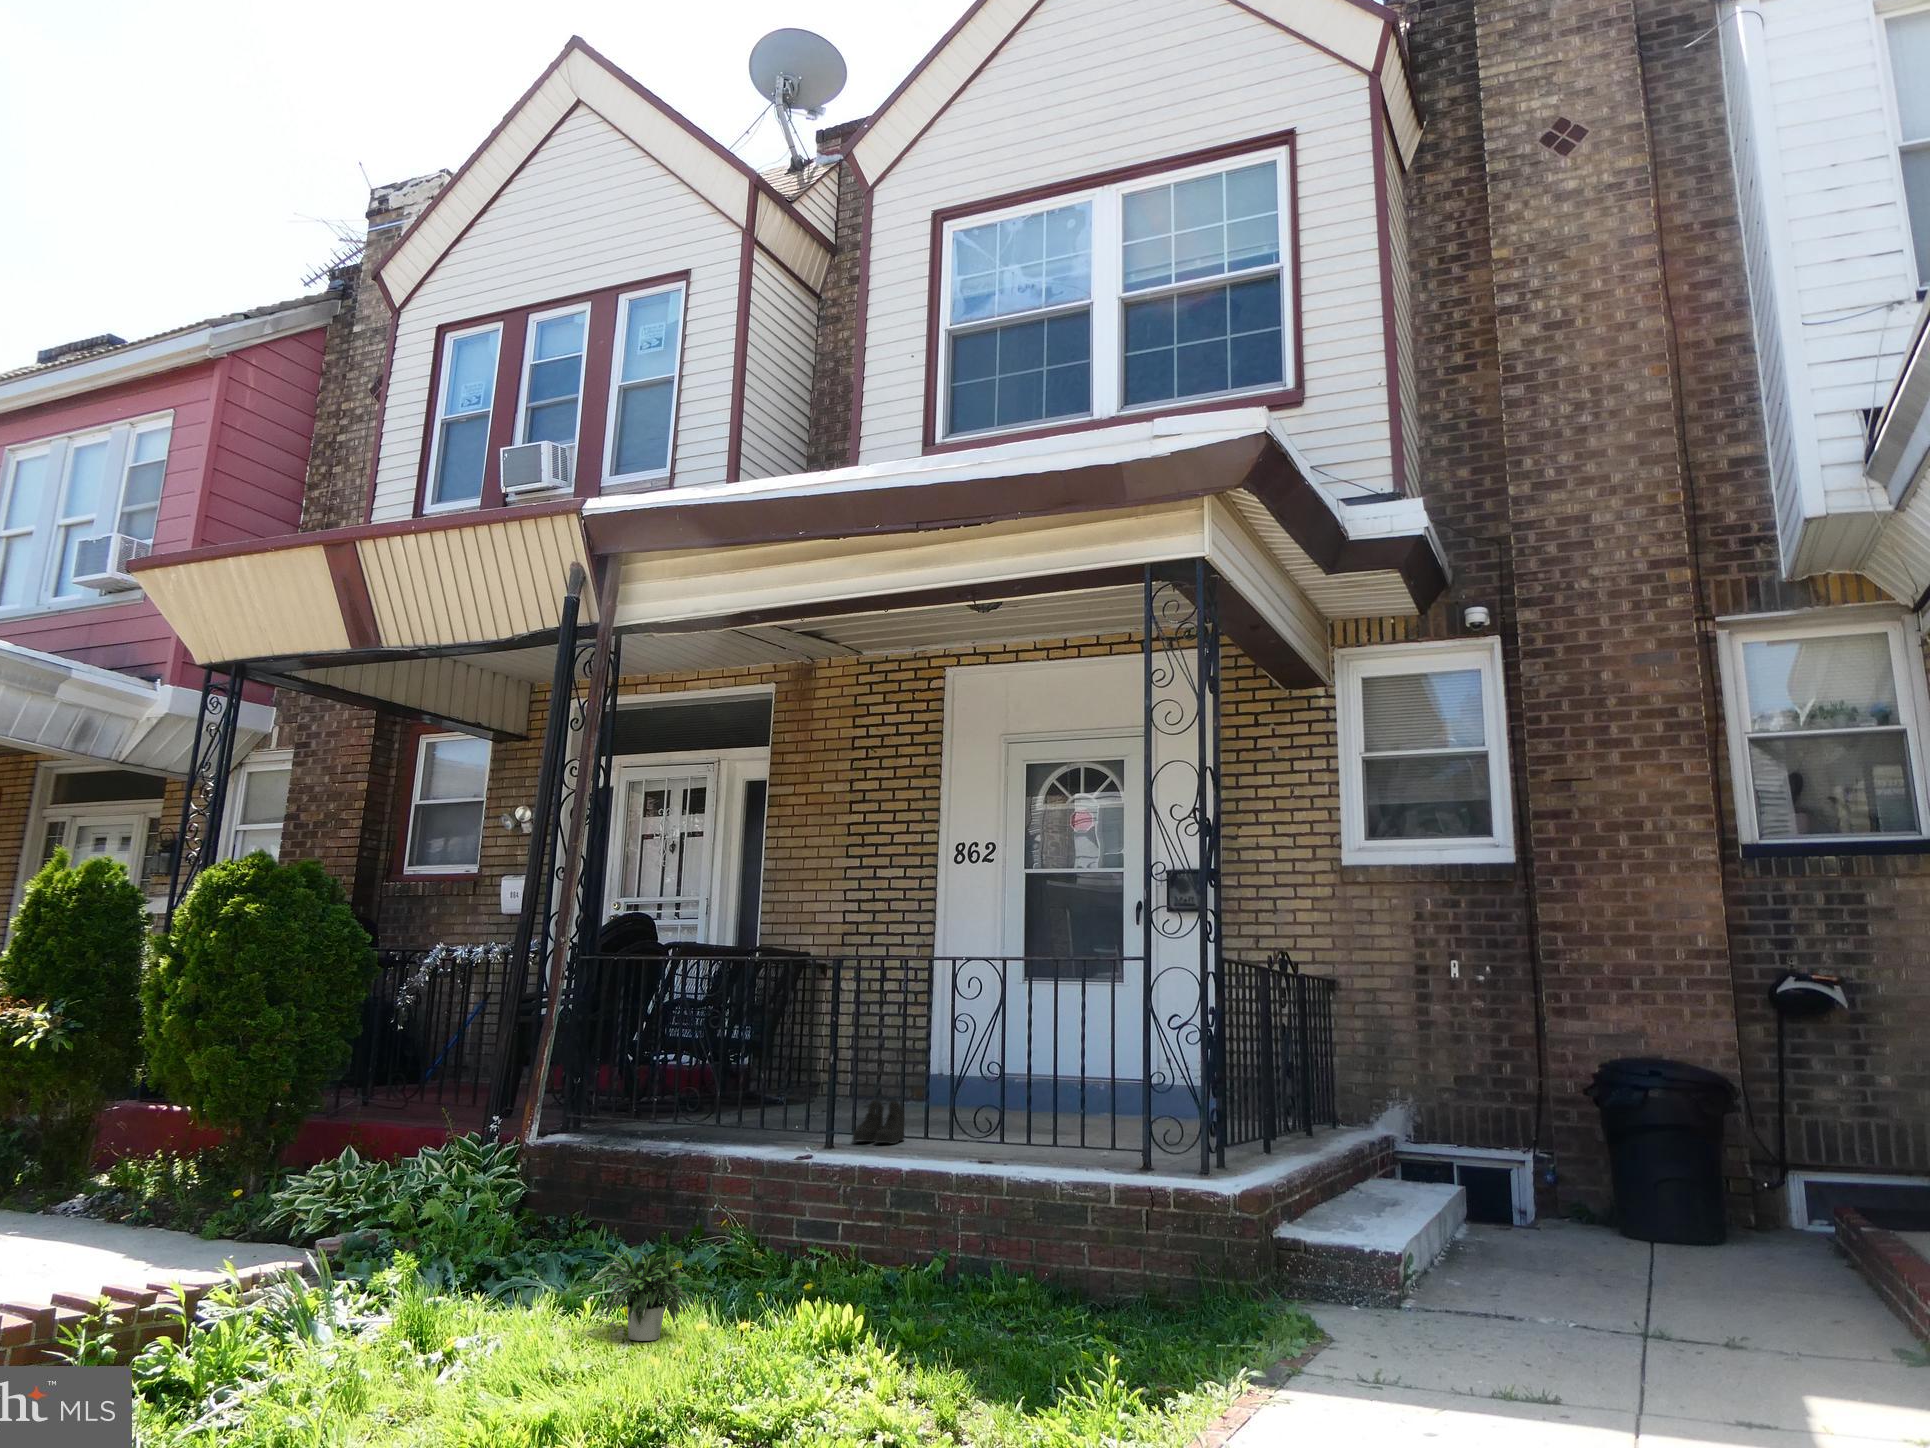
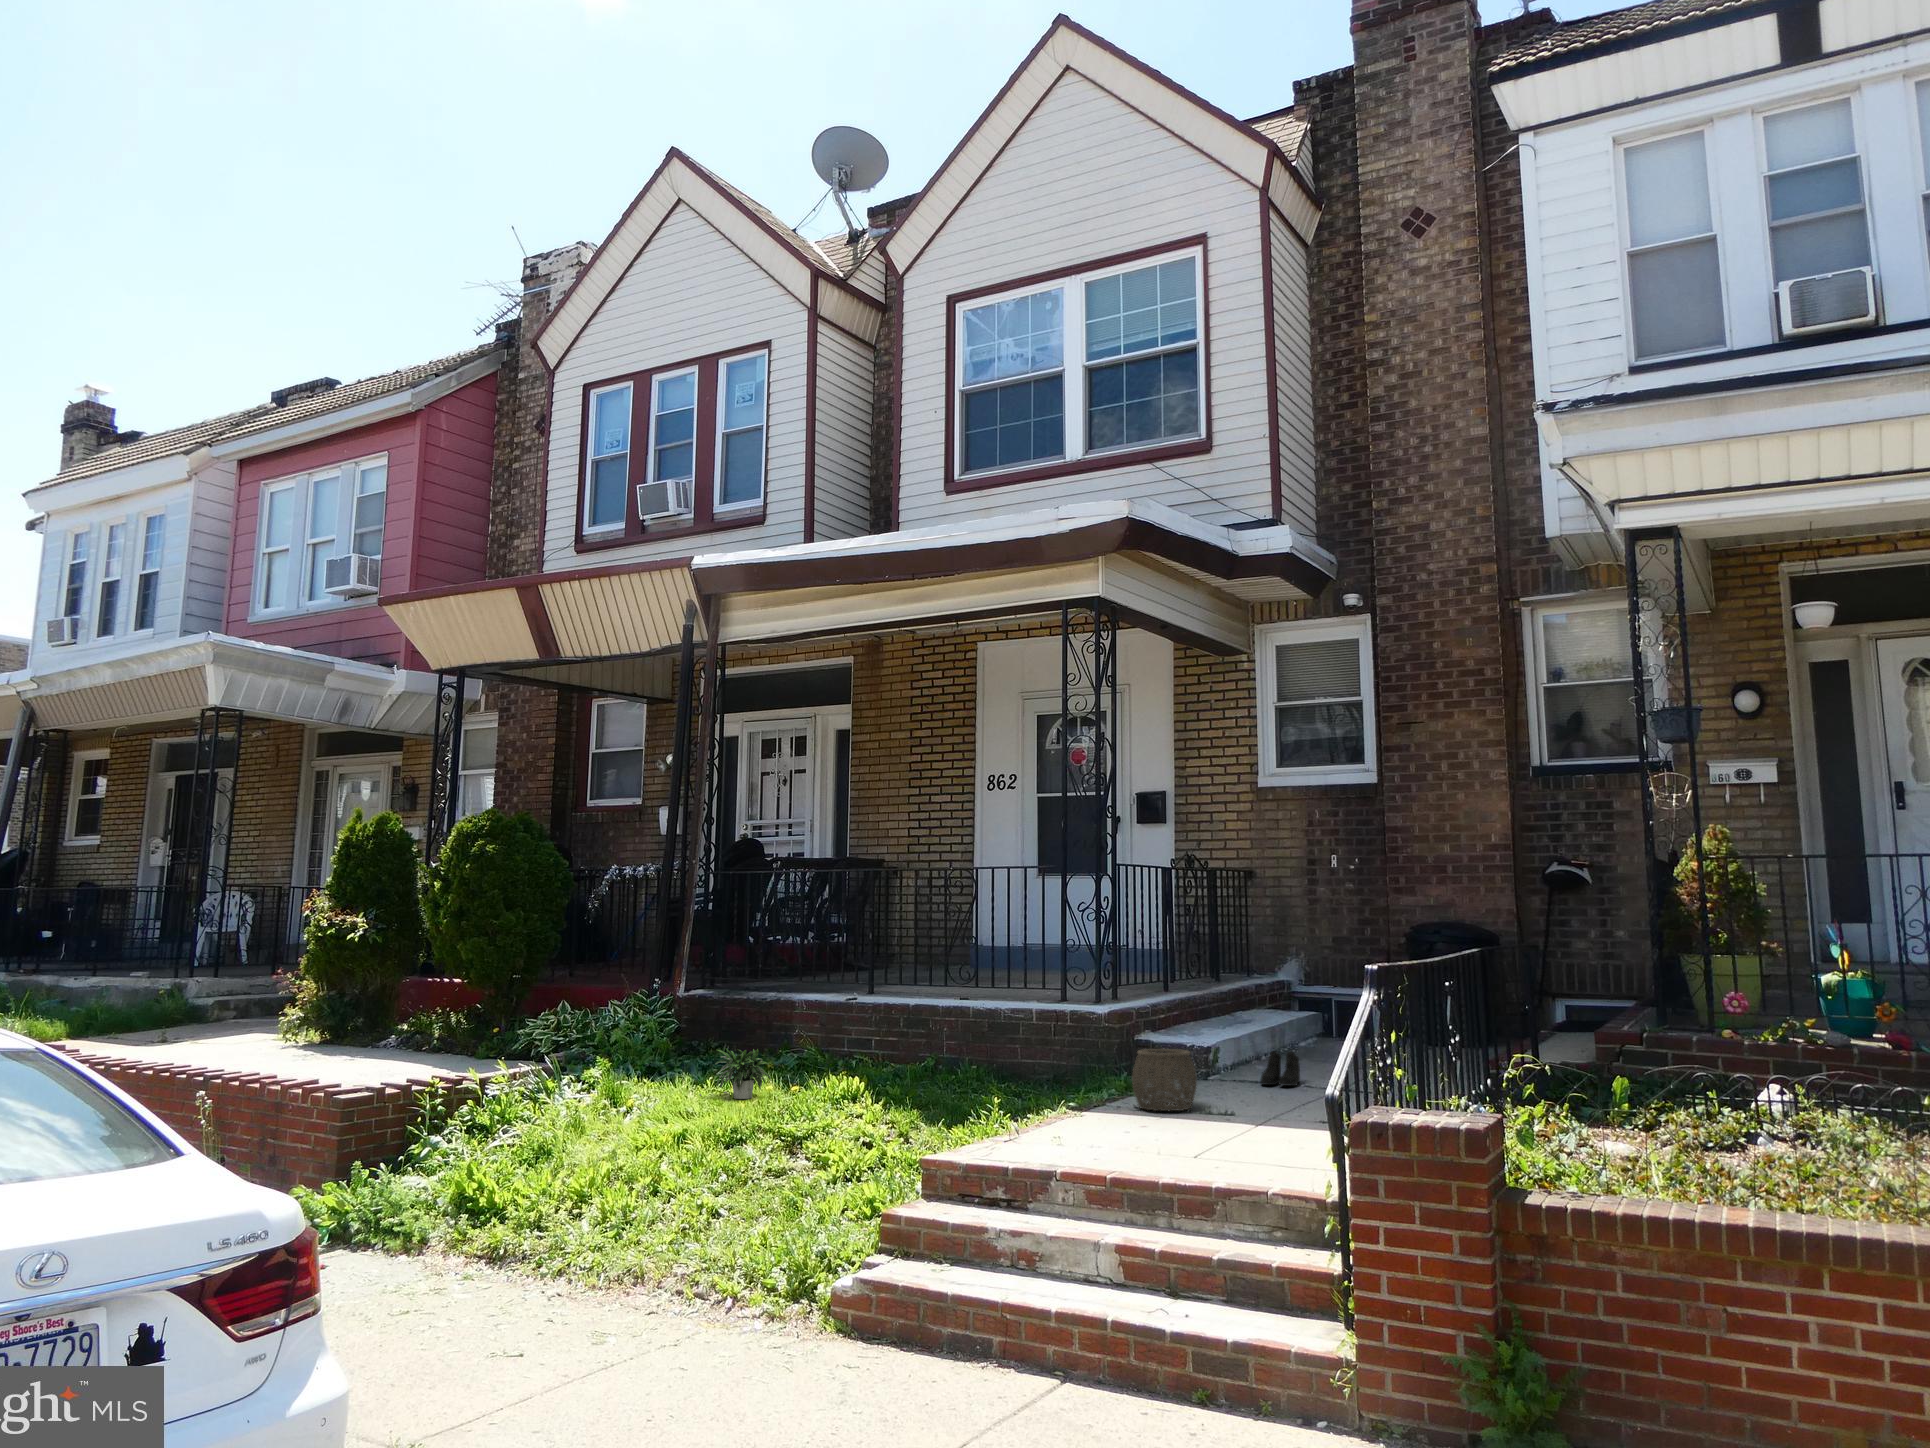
boots: present [852,1100,905,1144] -> present [1260,1051,1300,1086]
woven basket: none [1327,1270,1444,1388] -> present [1132,1049,1197,1111]

